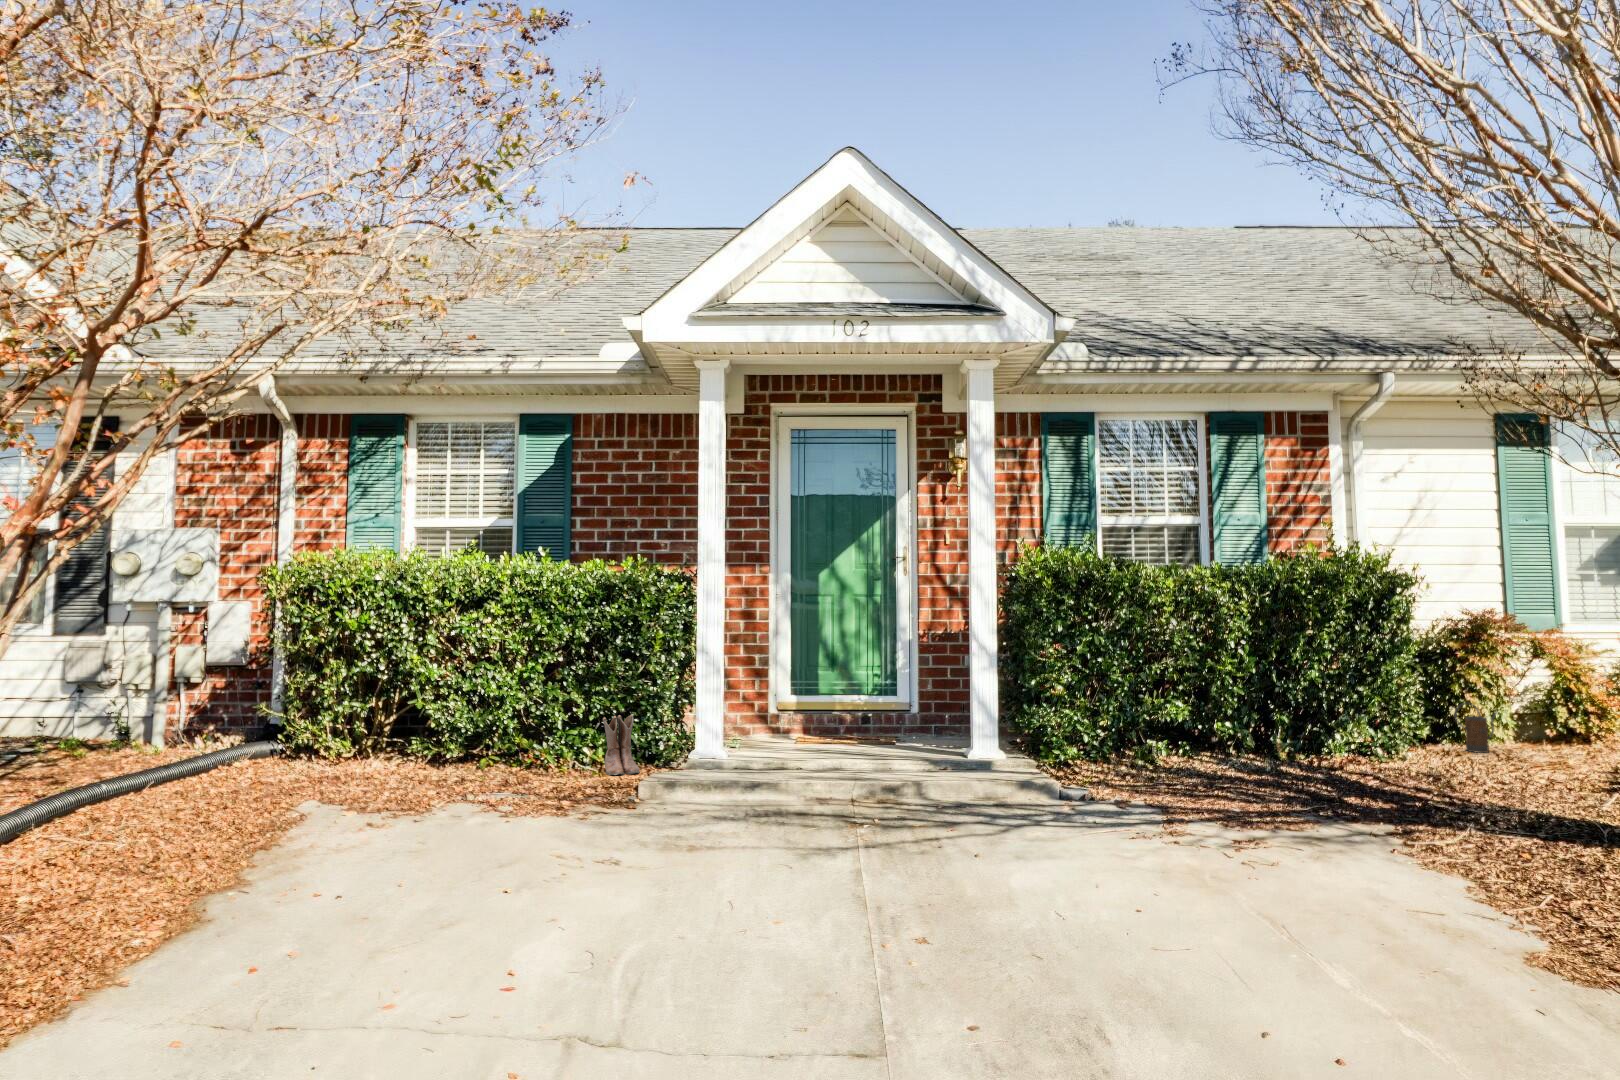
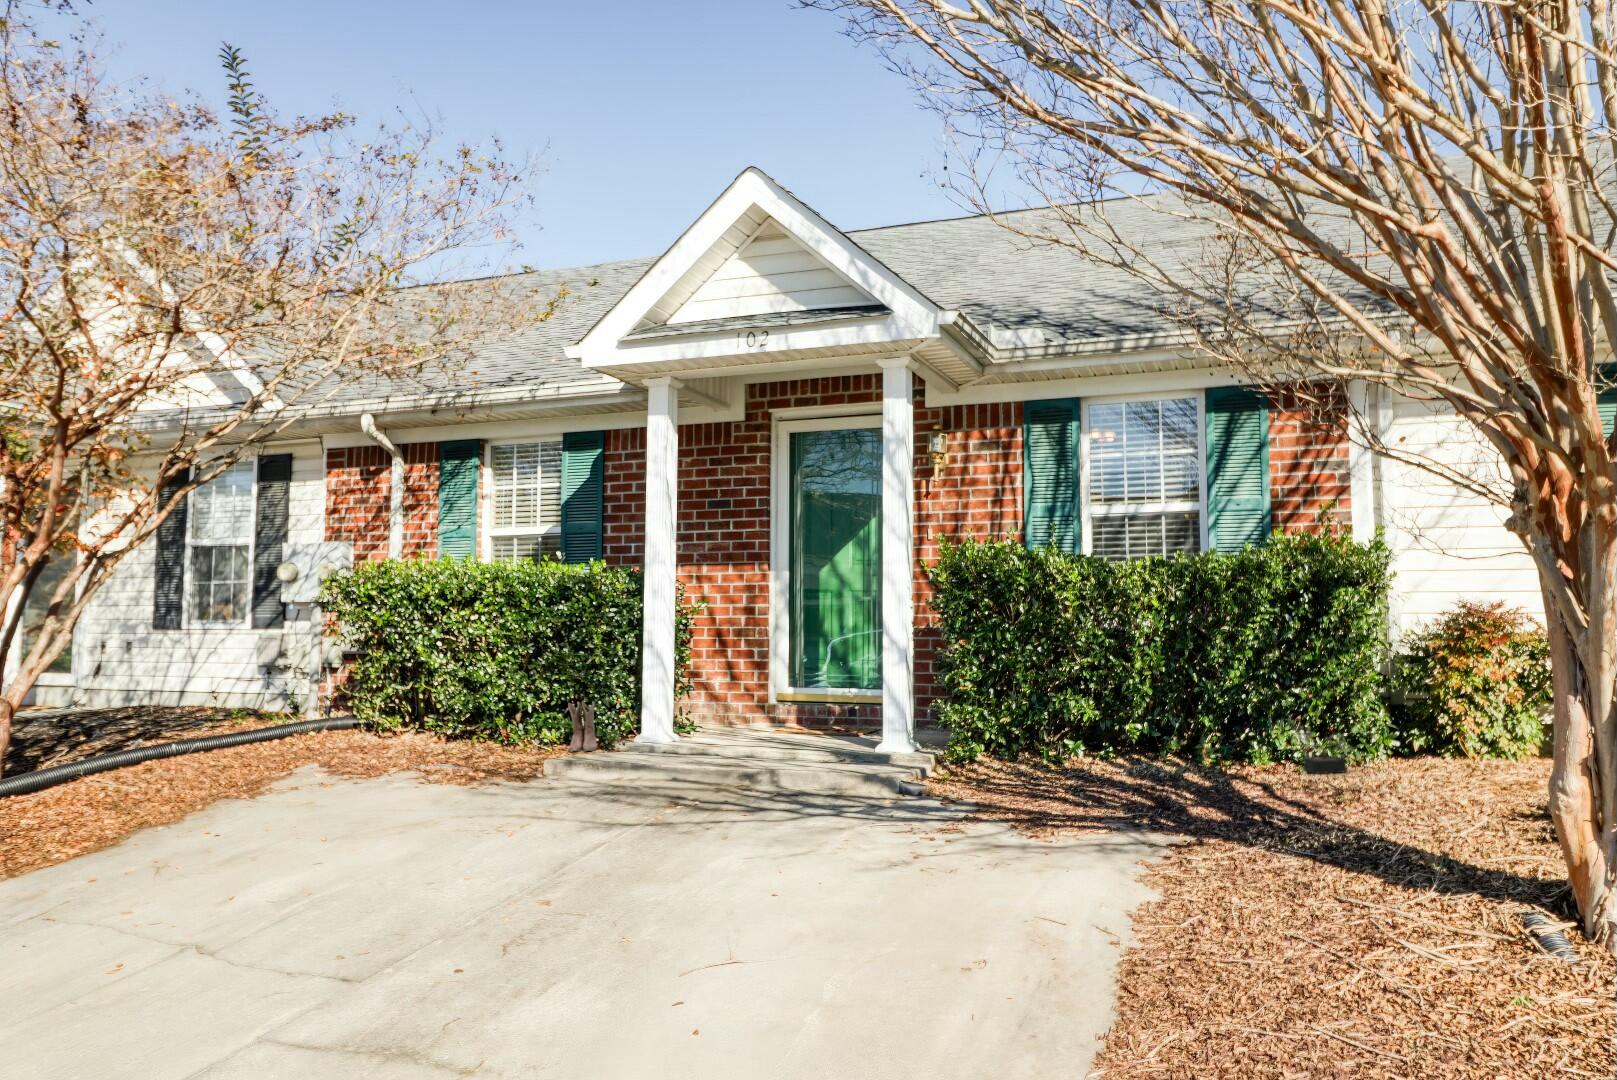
watering can: present [1454,702,1497,753] -> none [1449,709,1506,766]
decorative plant: none [1349,720,1399,765] -> present [1292,726,1350,774]

